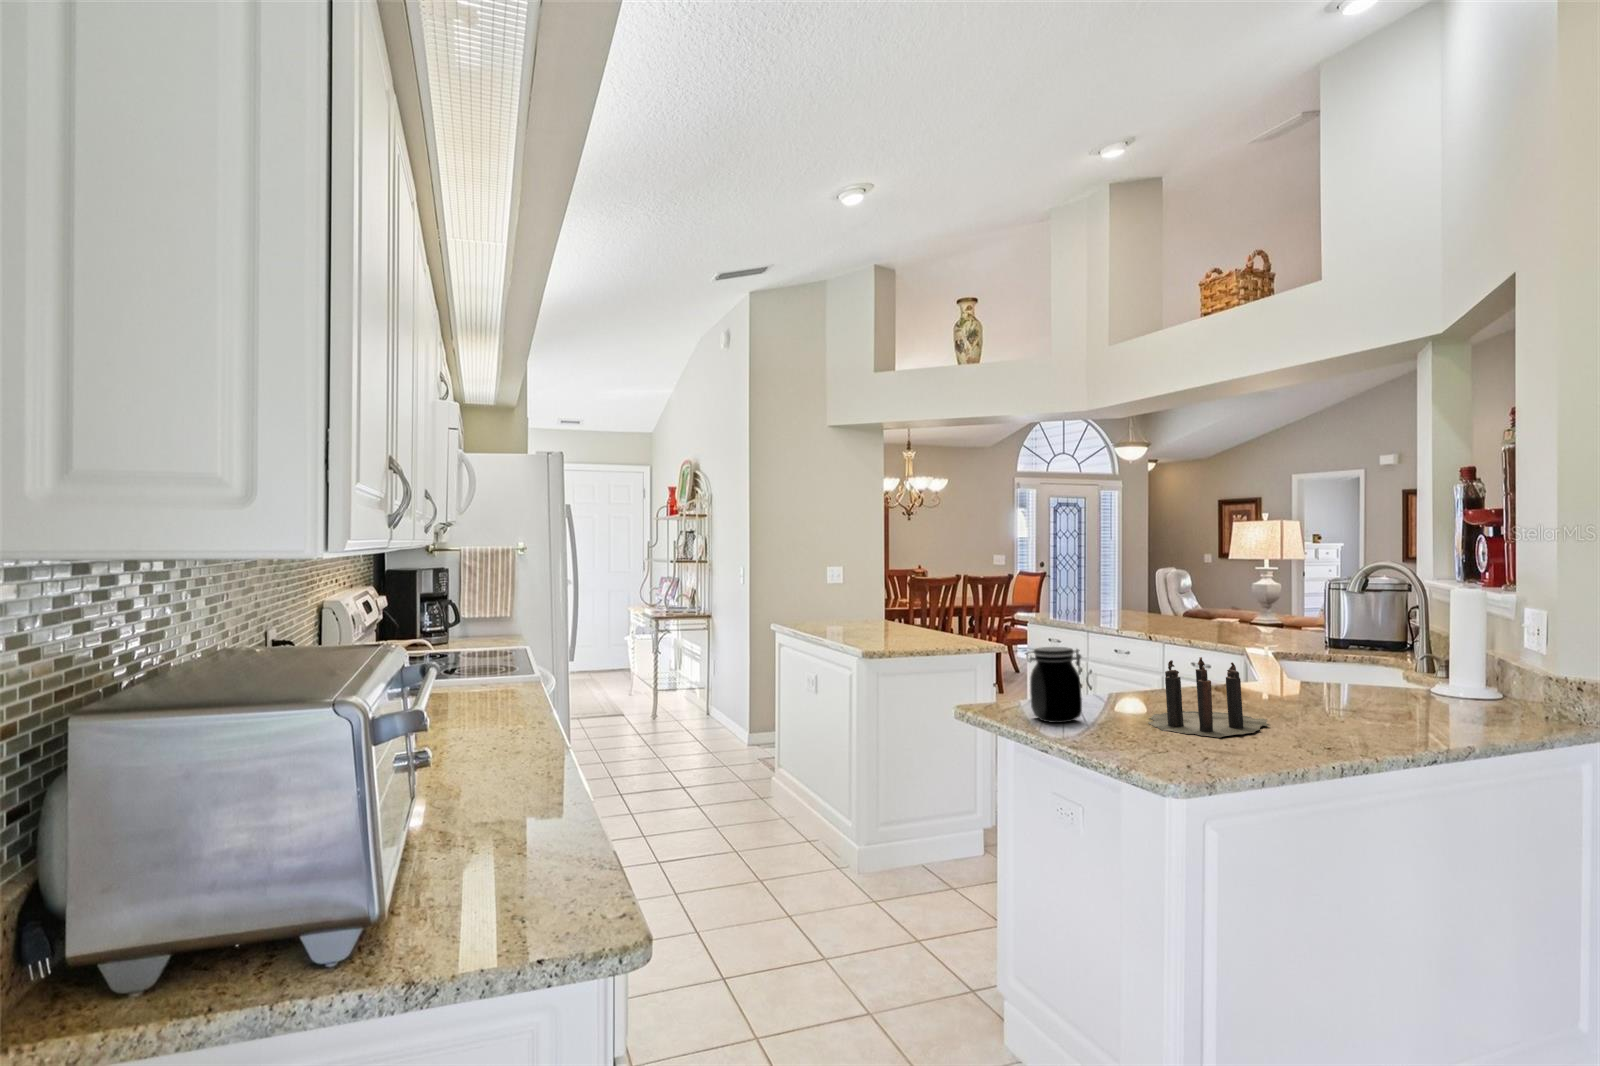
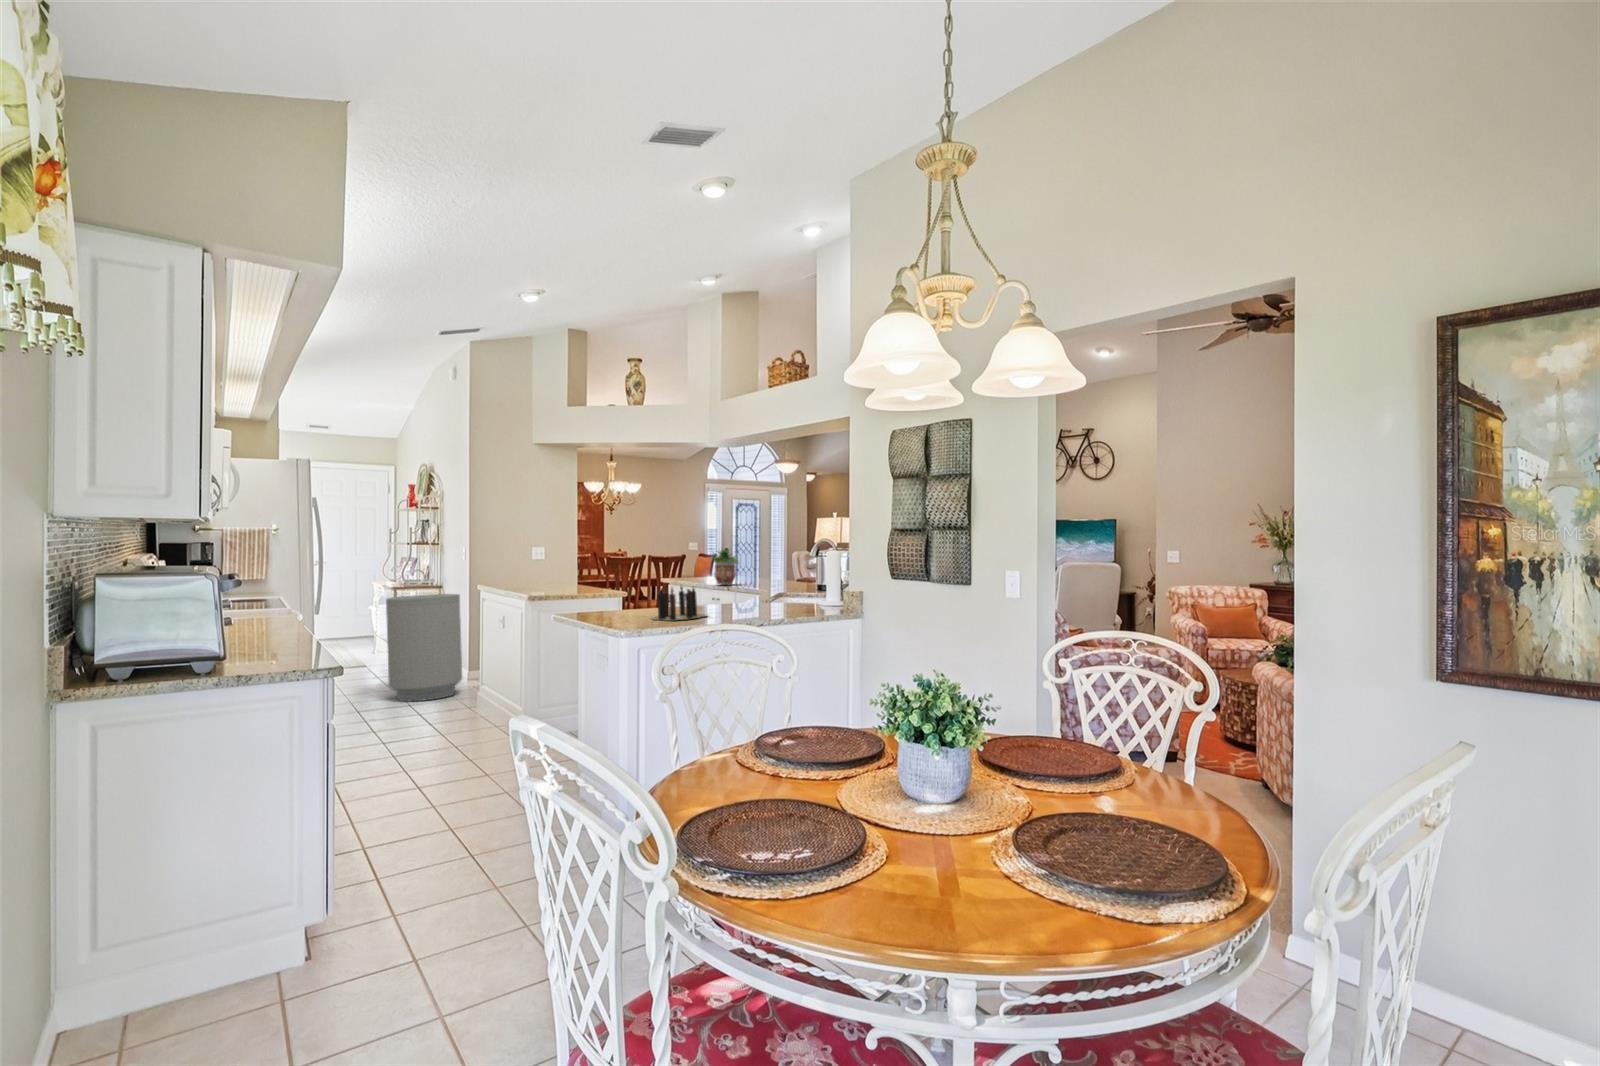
potted plant: none [1104,568,1155,628] -> present [712,549,738,585]
trash can: none [650,629,744,775] -> present [386,594,462,701]
jar: present [1026,647,1082,723] -> none [590,581,619,620]

